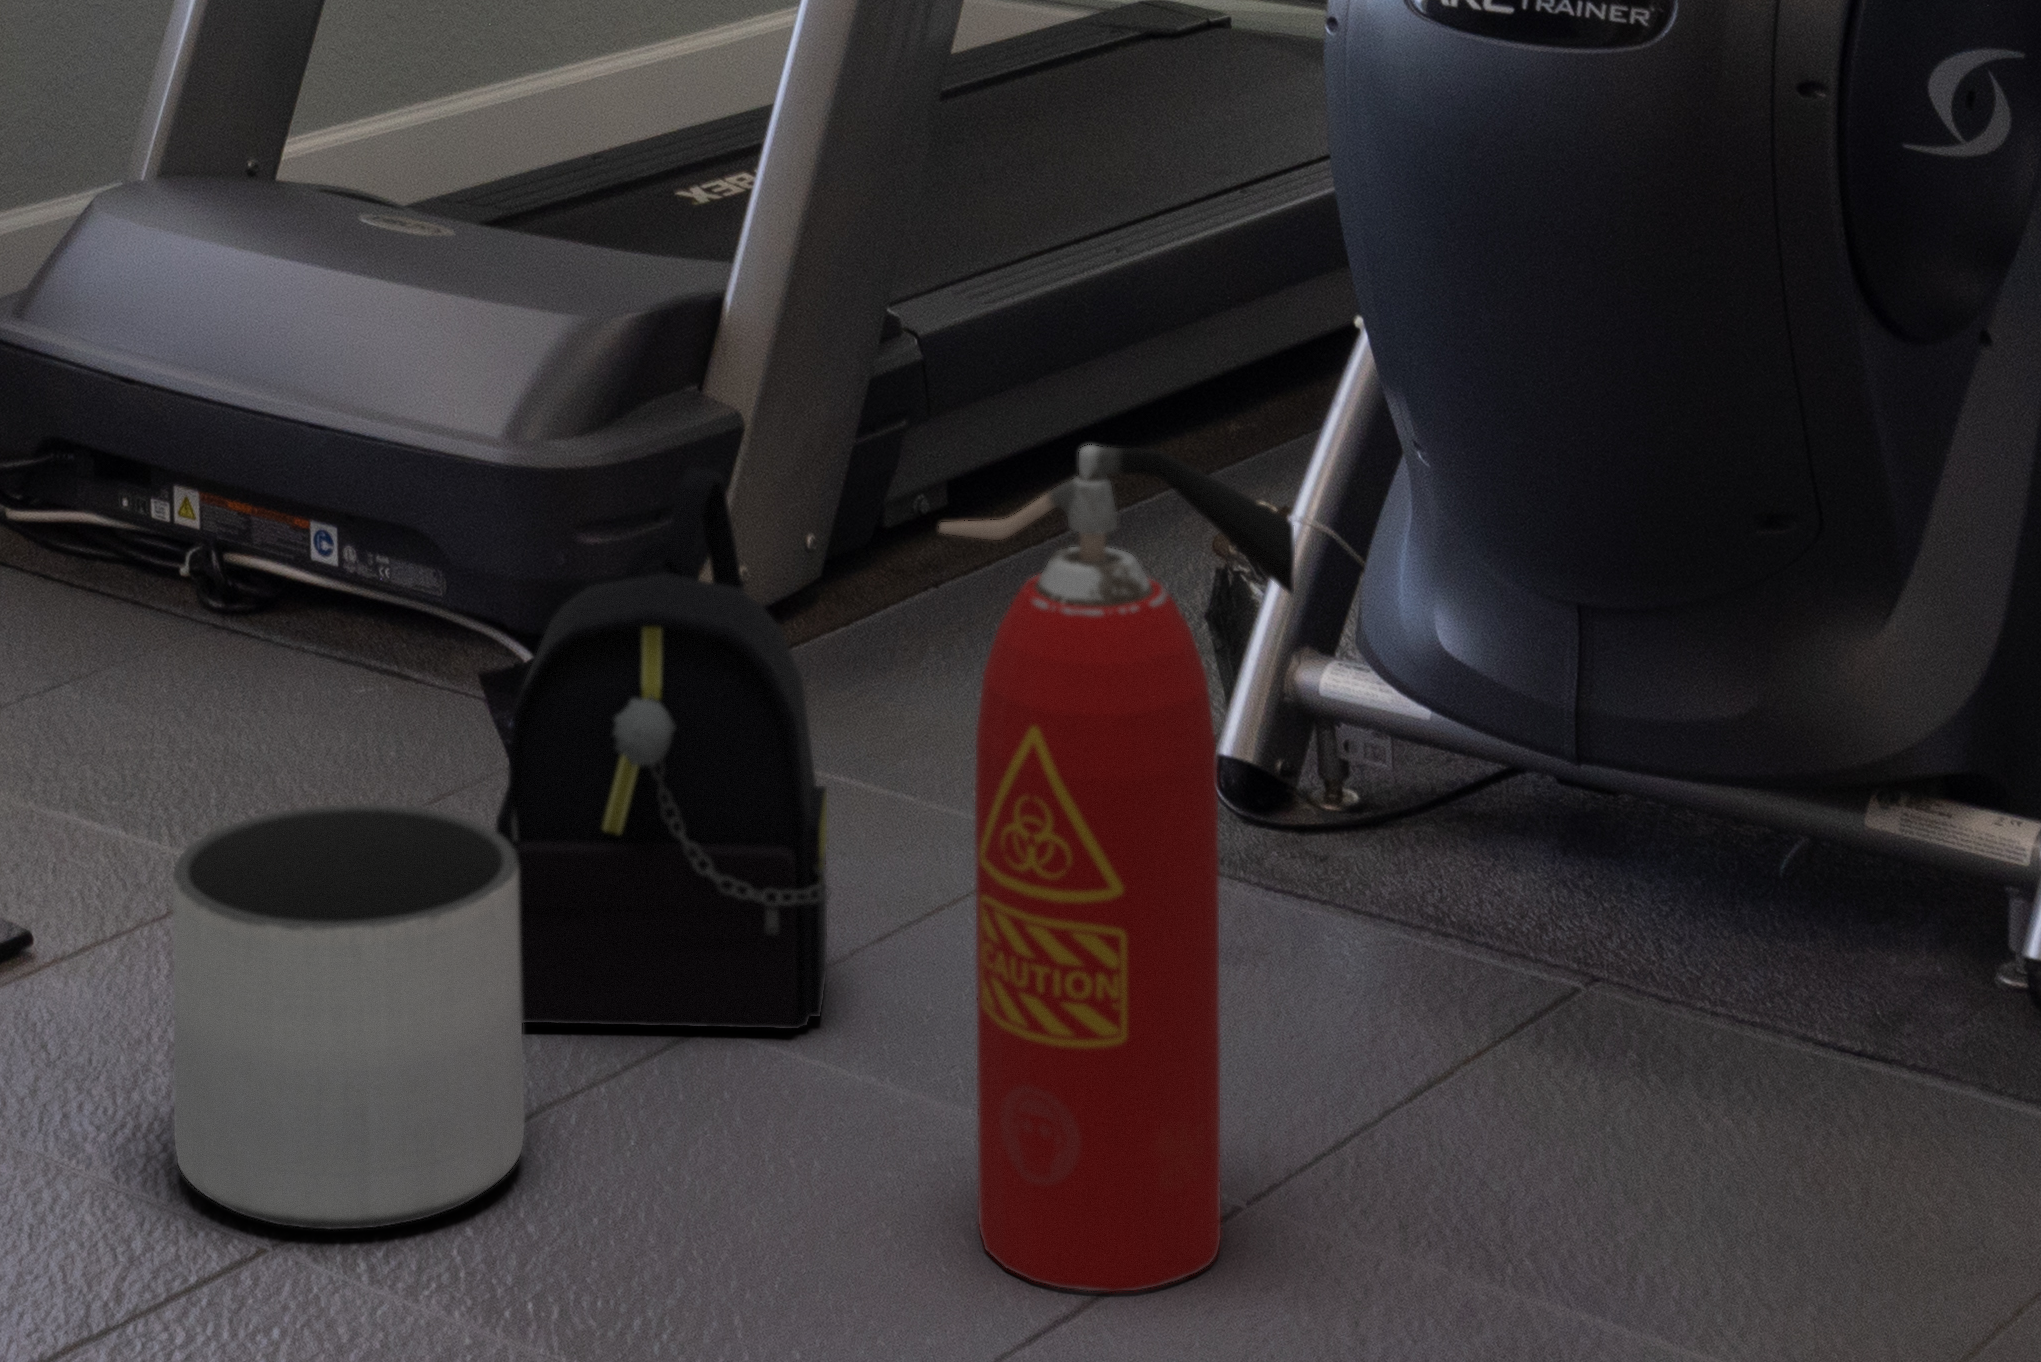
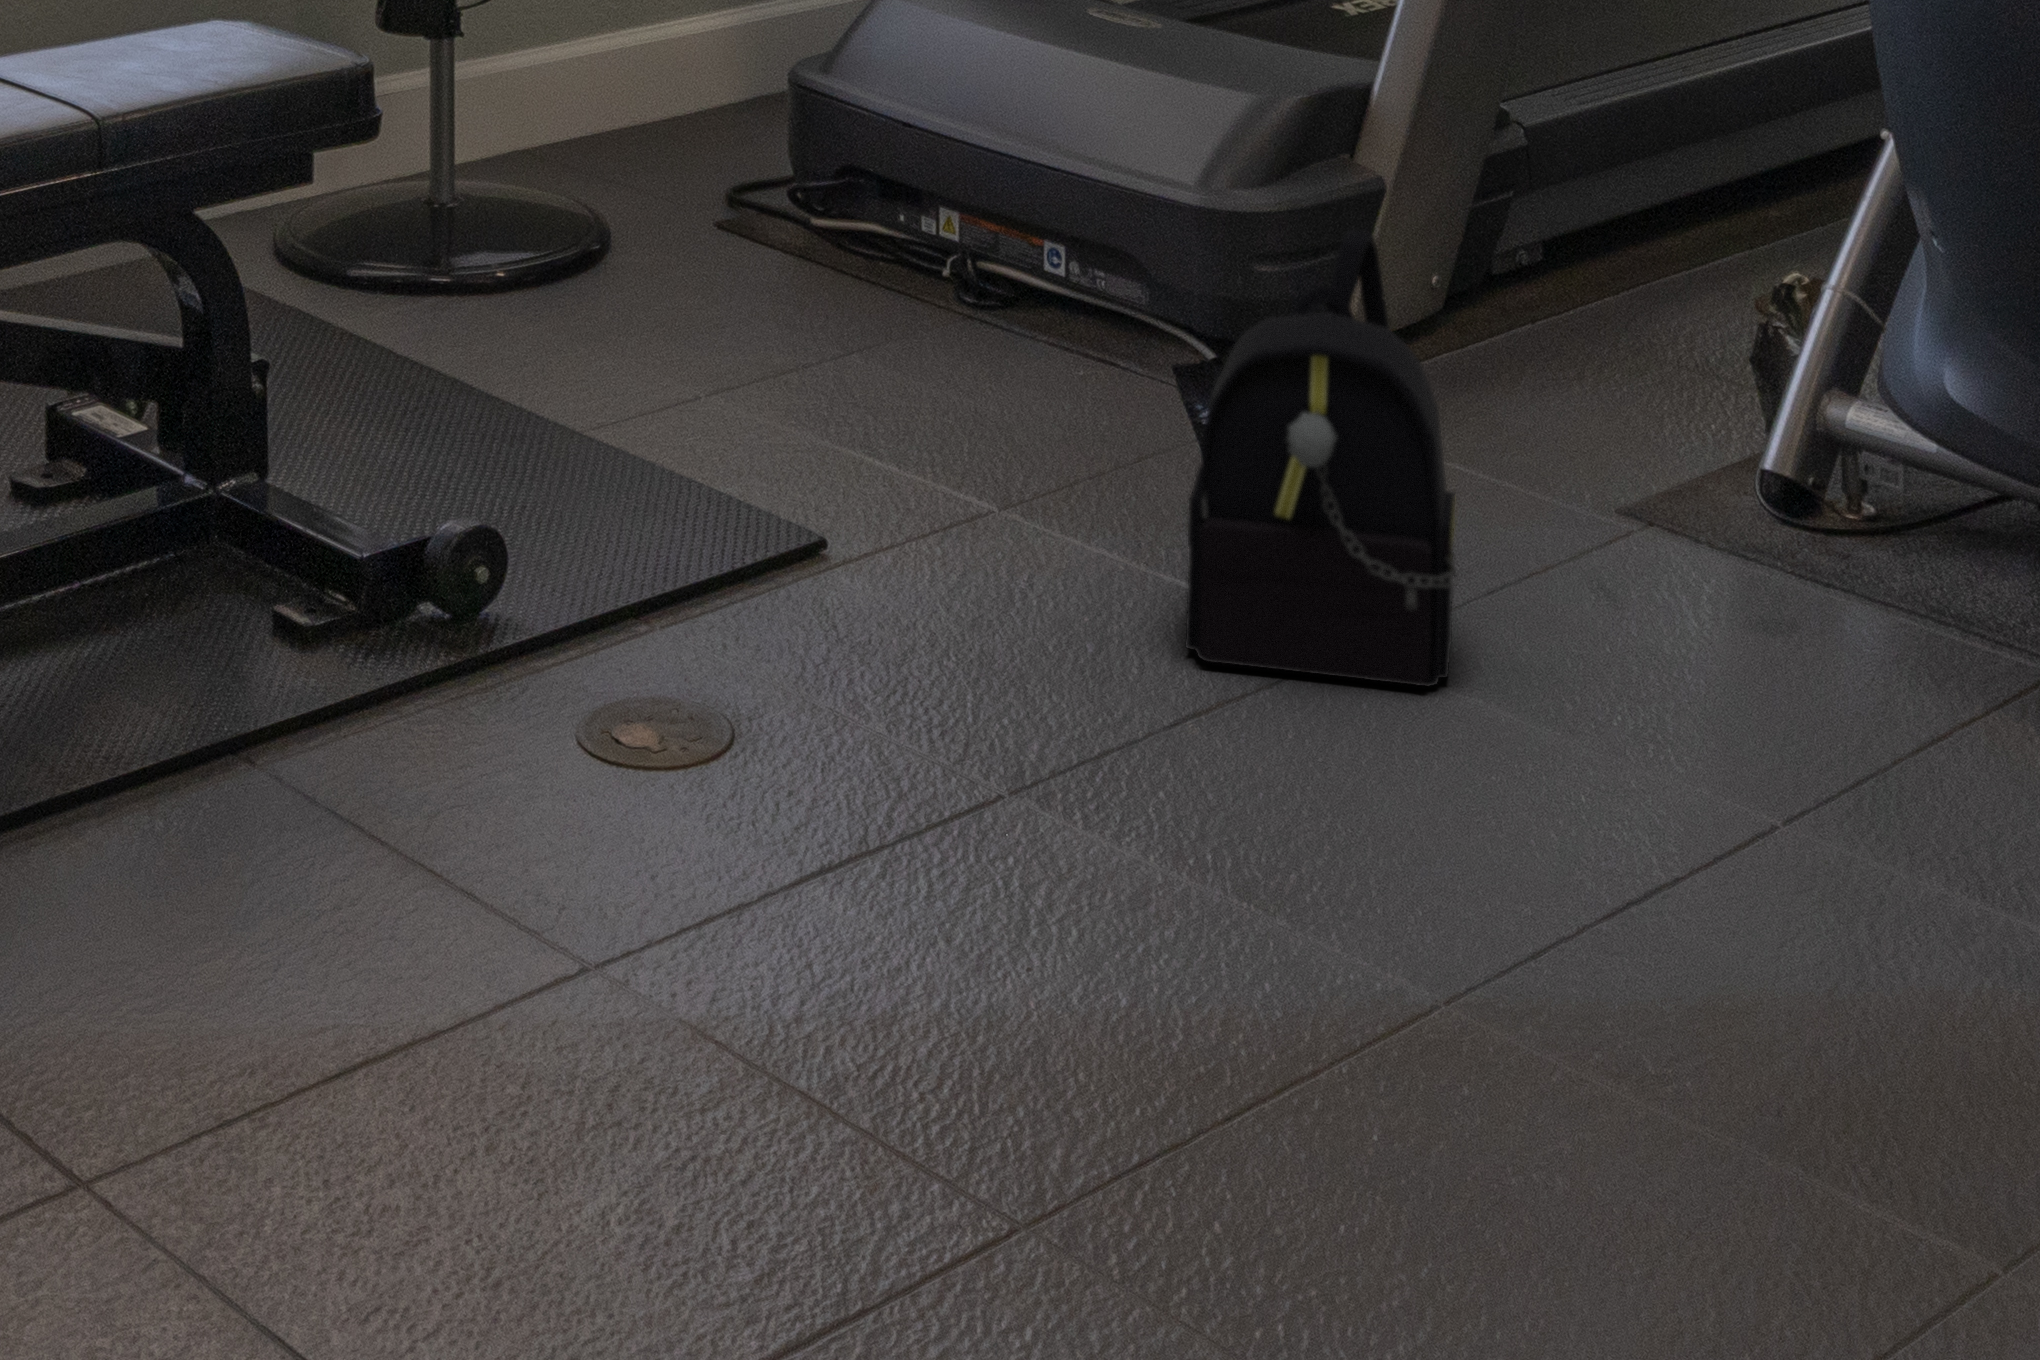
fire extinguisher: present [939,445,1295,1292] -> none [1570,242,1873,943]
planter: present [173,804,525,1230] -> none [935,480,1213,825]

